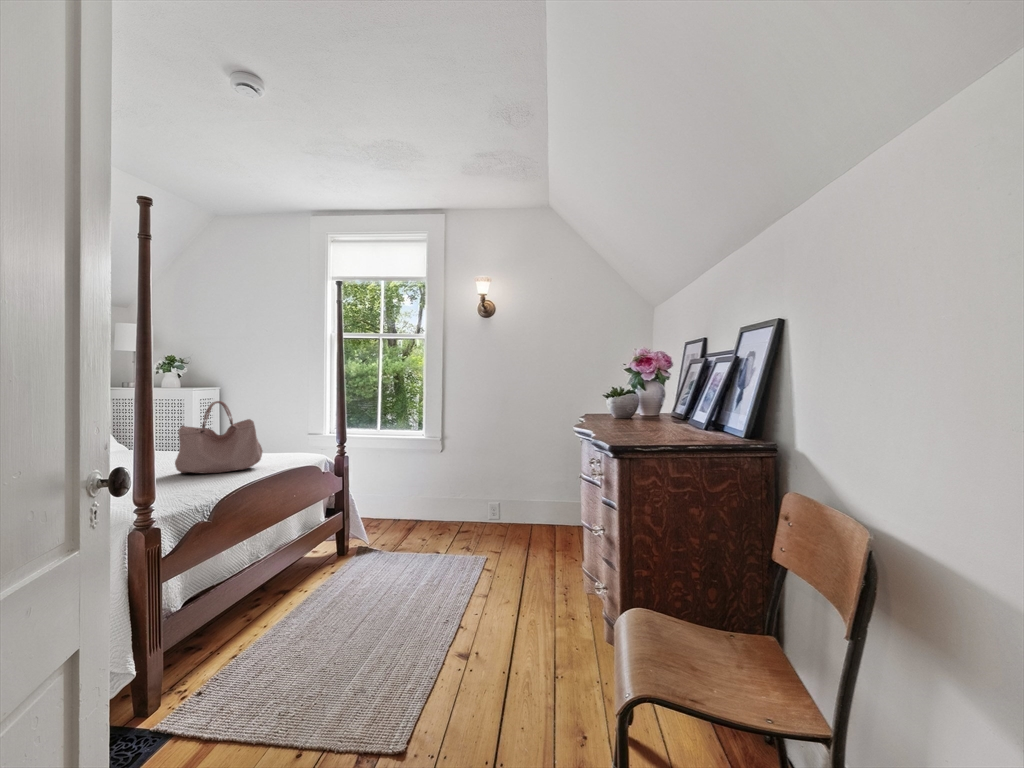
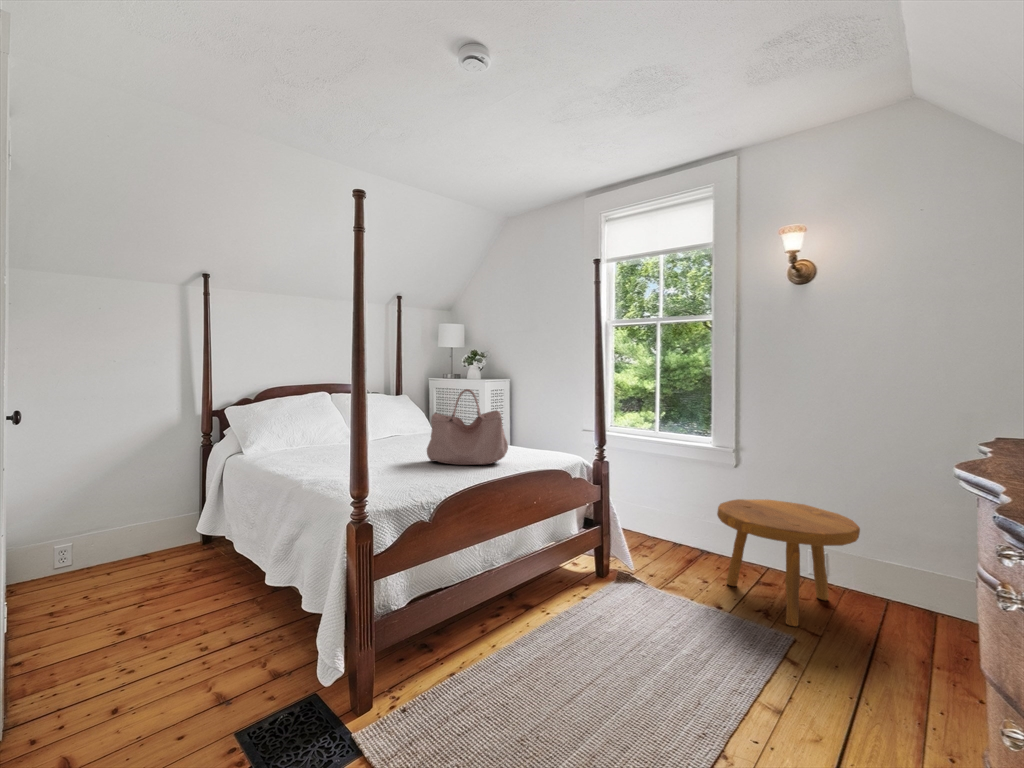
footstool: none [432,471,520,552] -> present [717,499,860,626]

